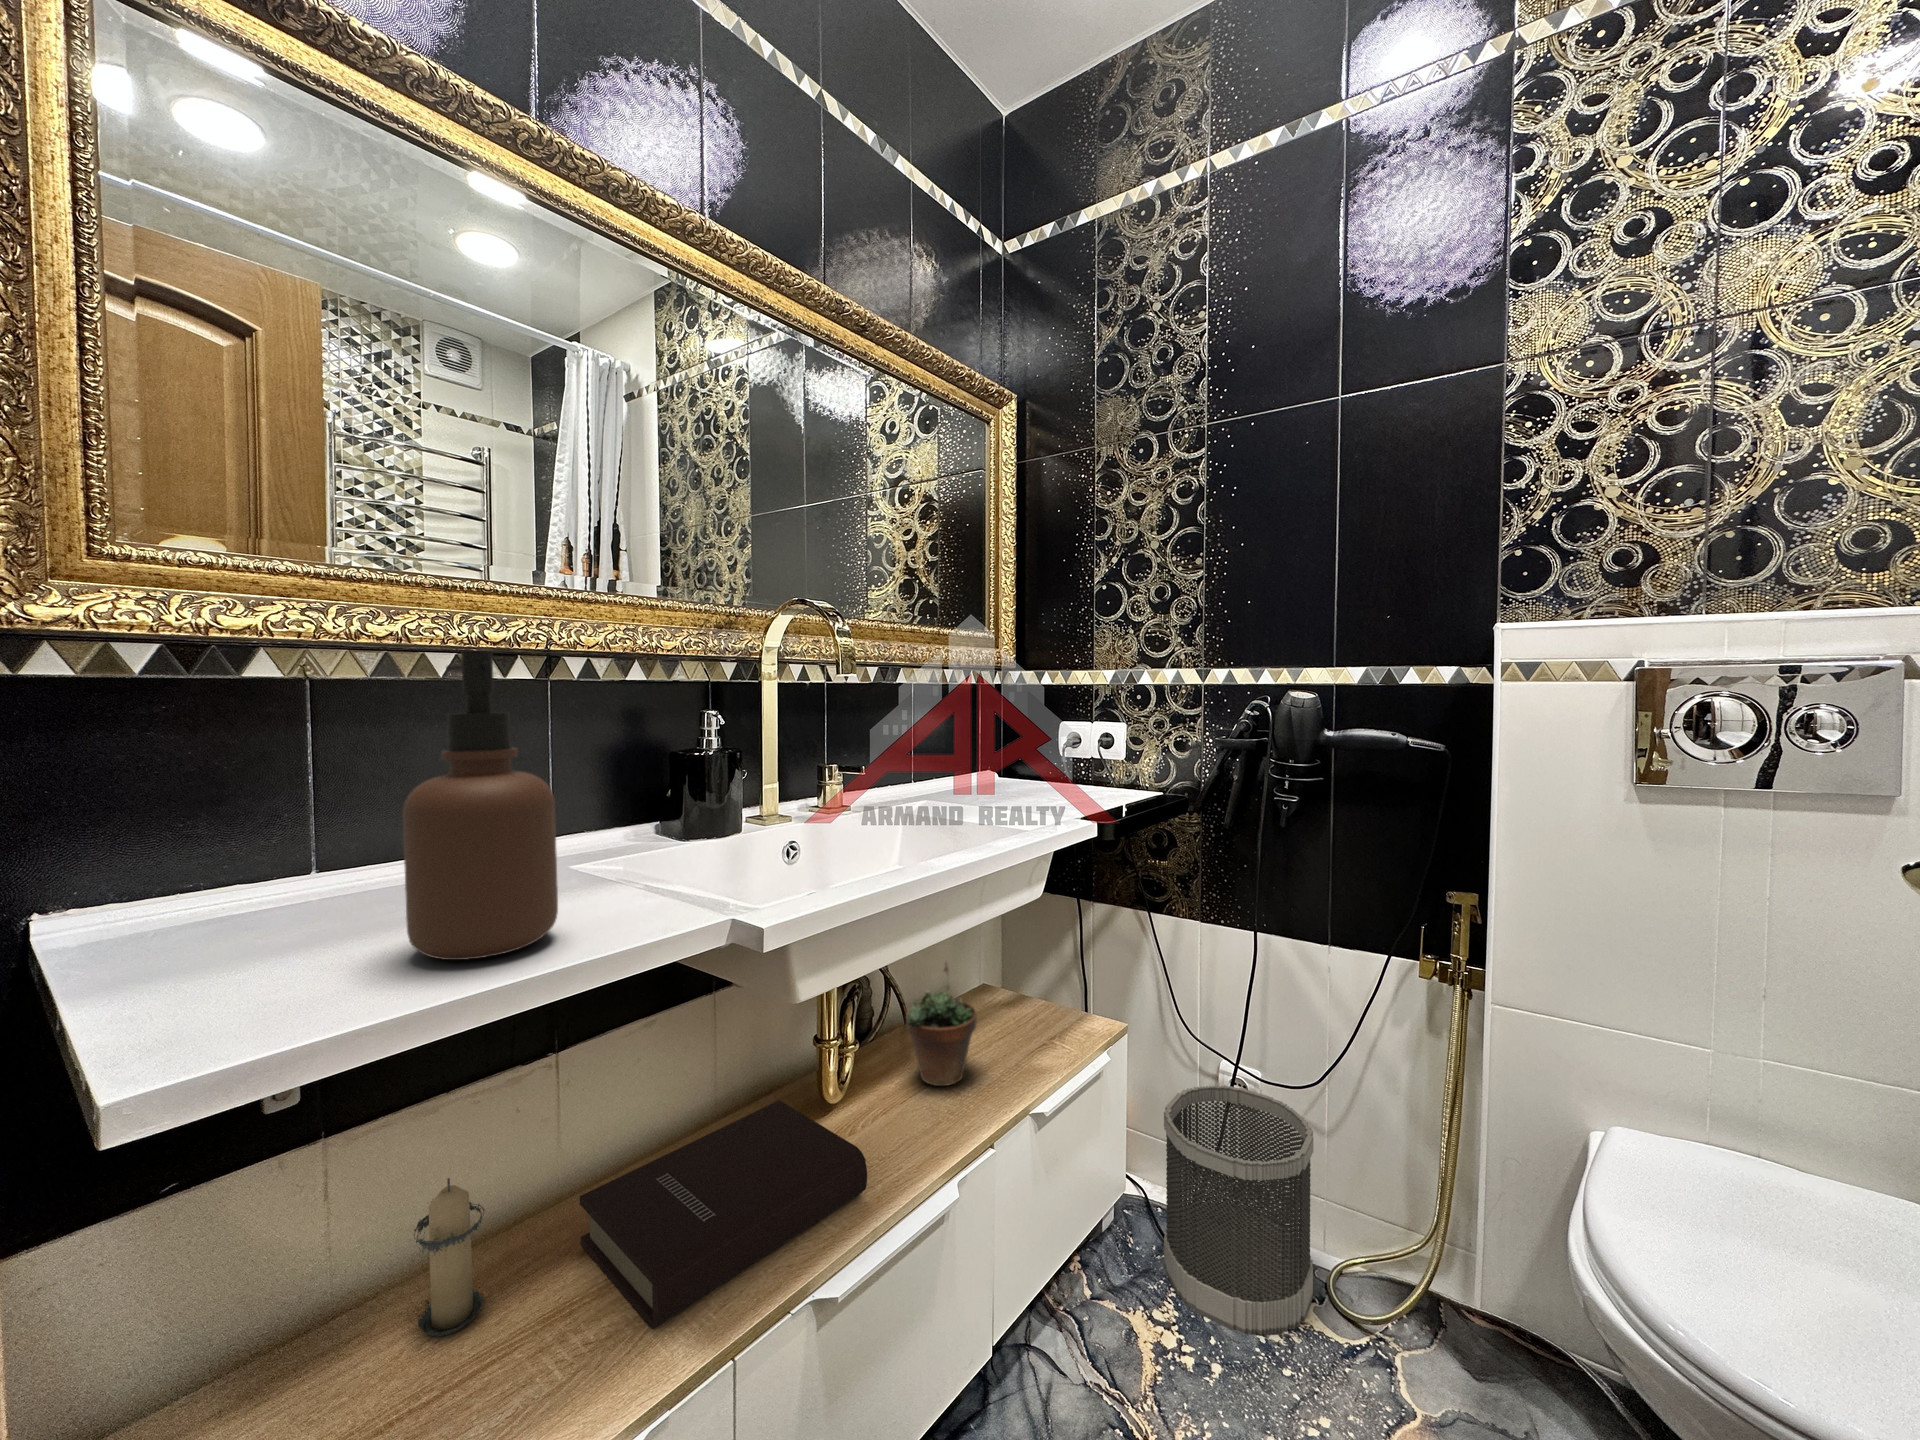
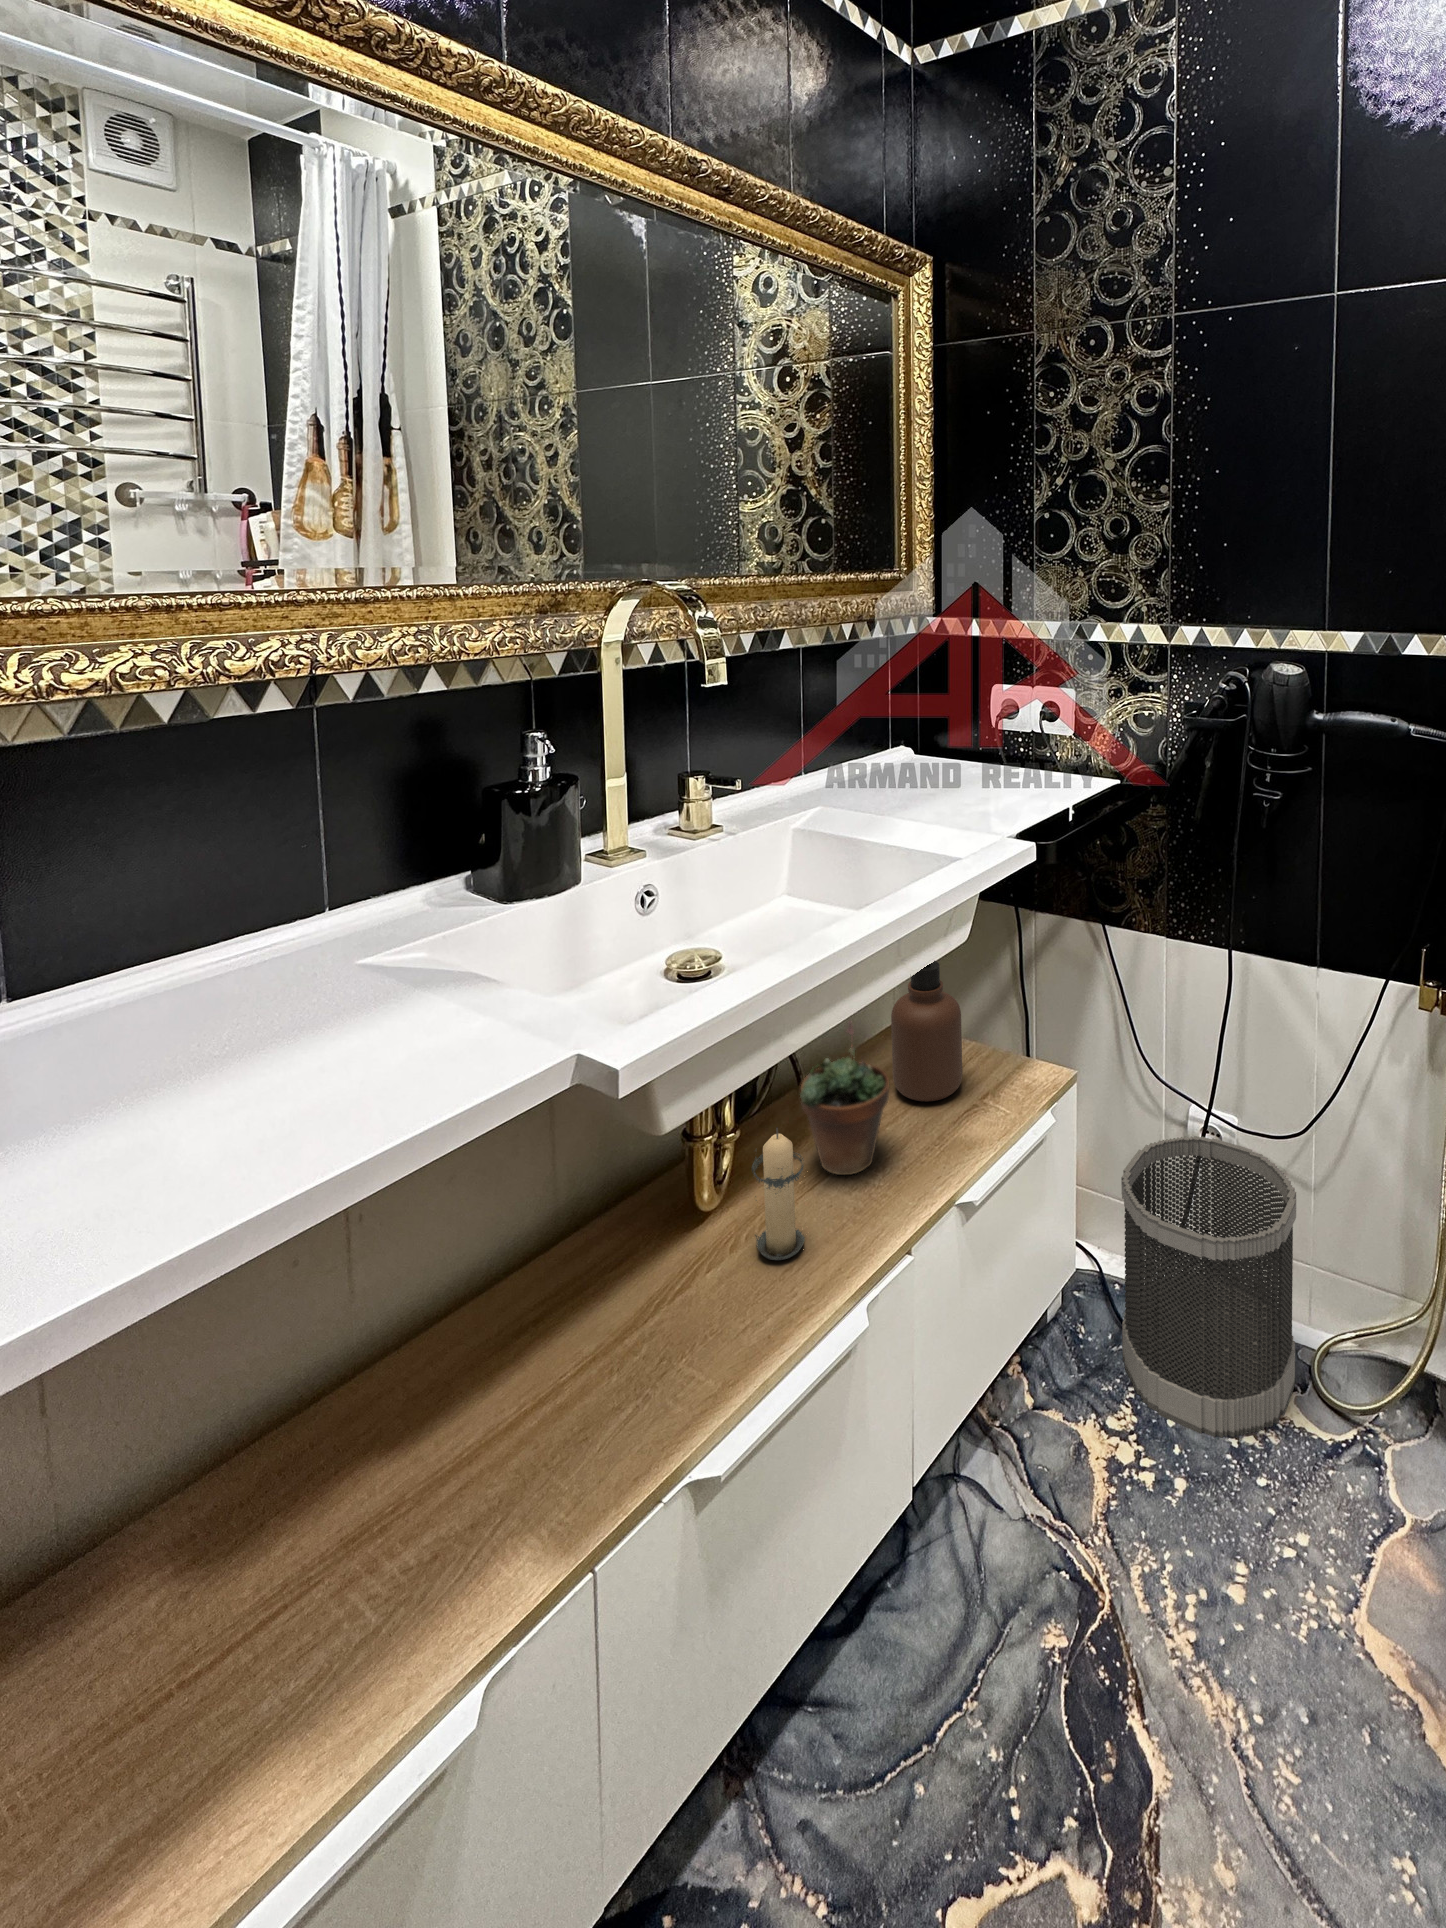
soap dispenser: present [403,651,558,960] -> present [891,961,962,1101]
book: present [580,1100,867,1329] -> none [384,1217,753,1545]
candle: present [414,1178,485,1336] -> present [752,1127,805,1260]

